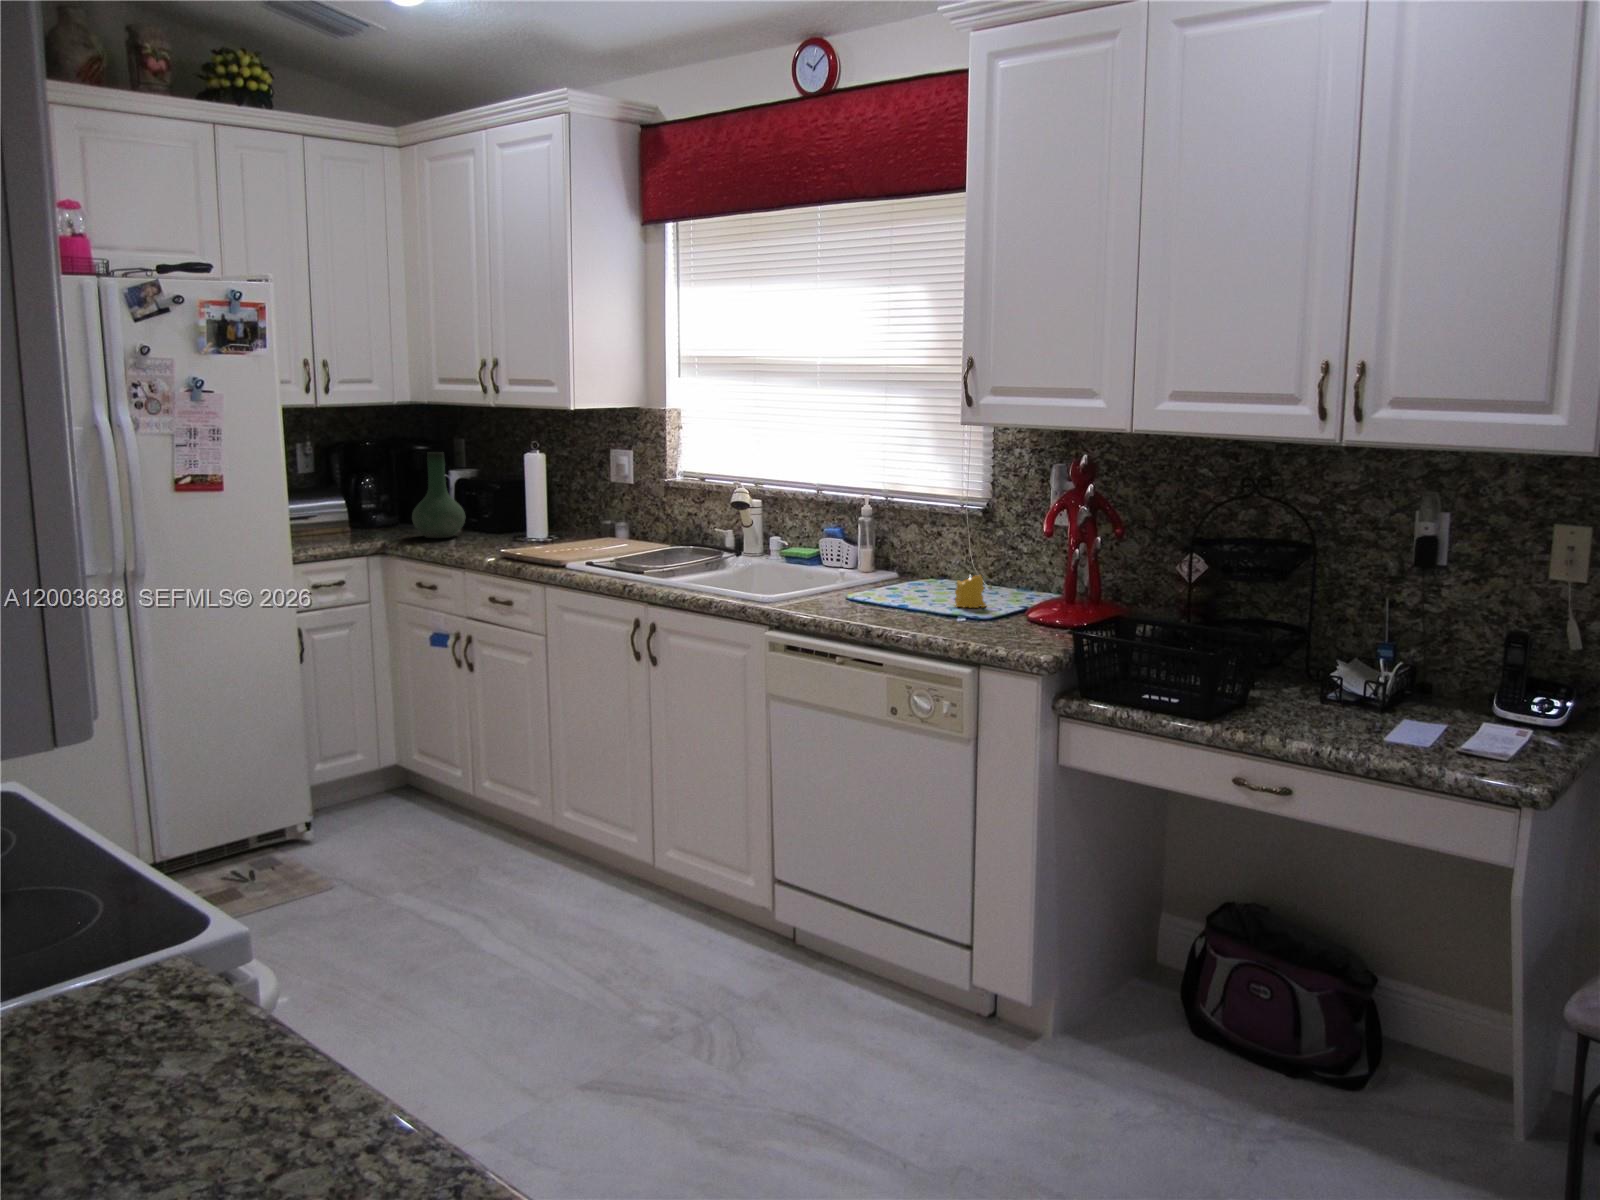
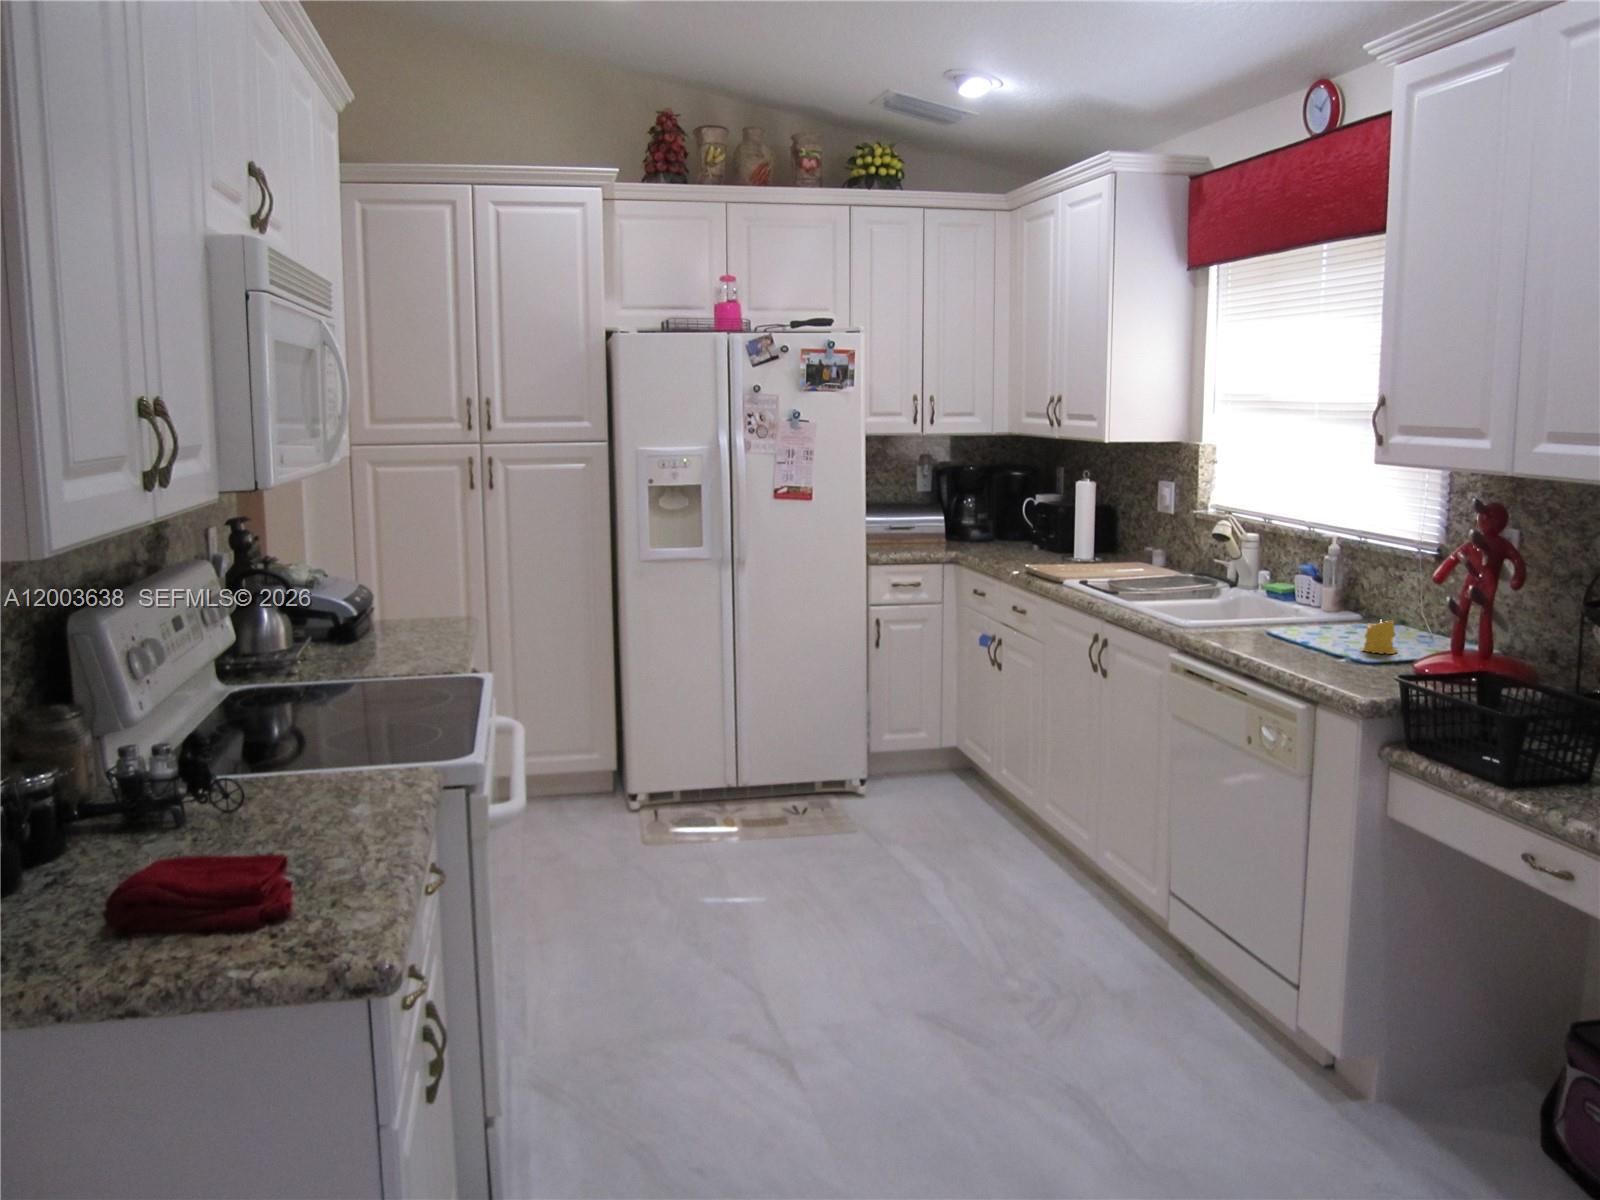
vase: present [412,452,465,538] -> none [978,476,1025,553]

